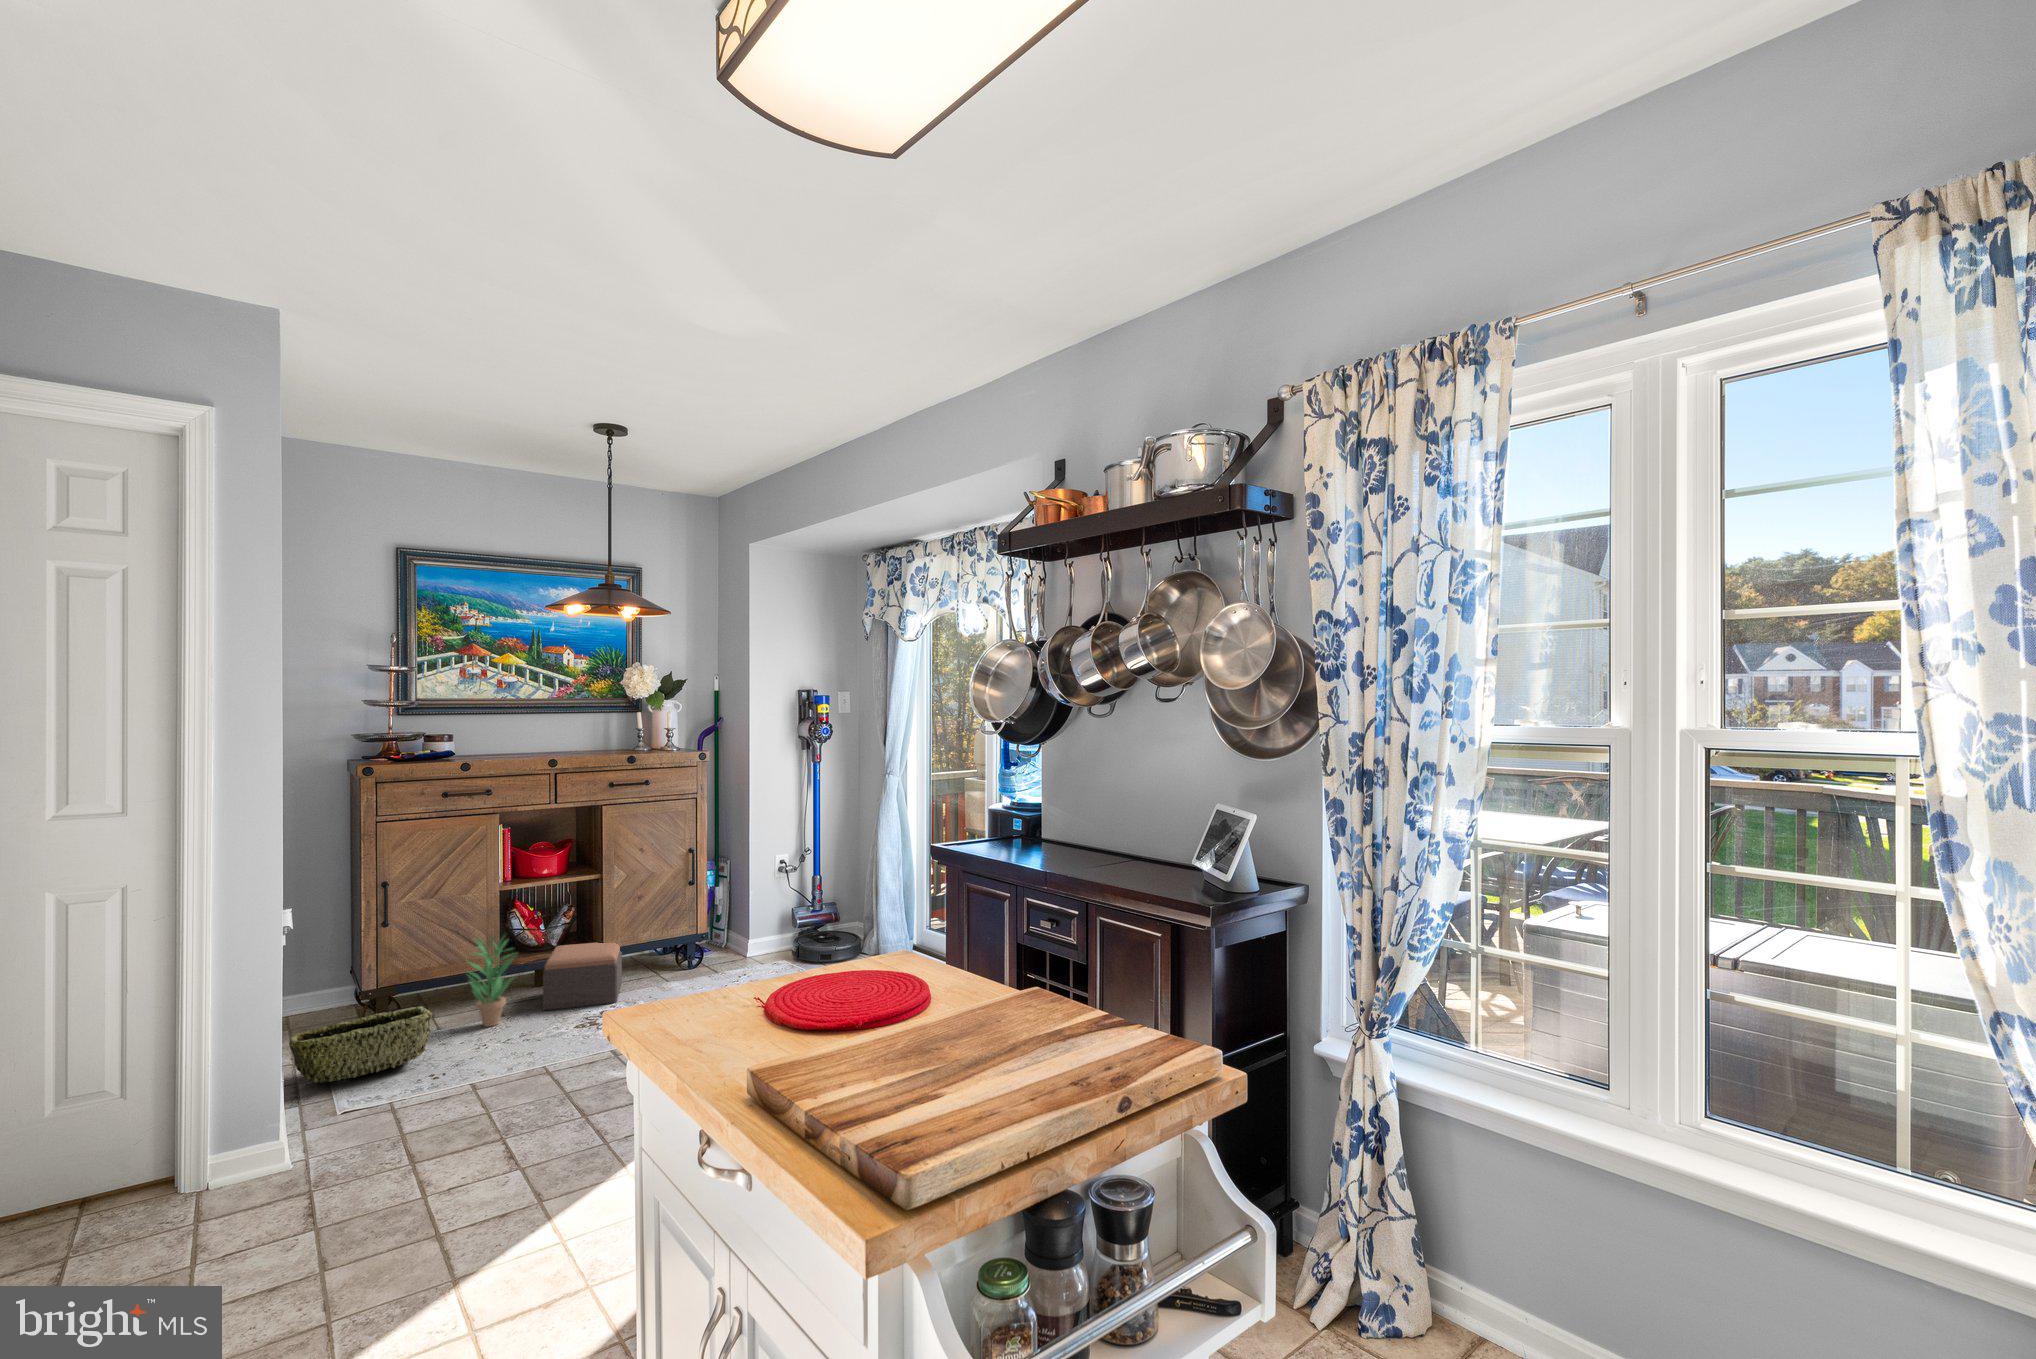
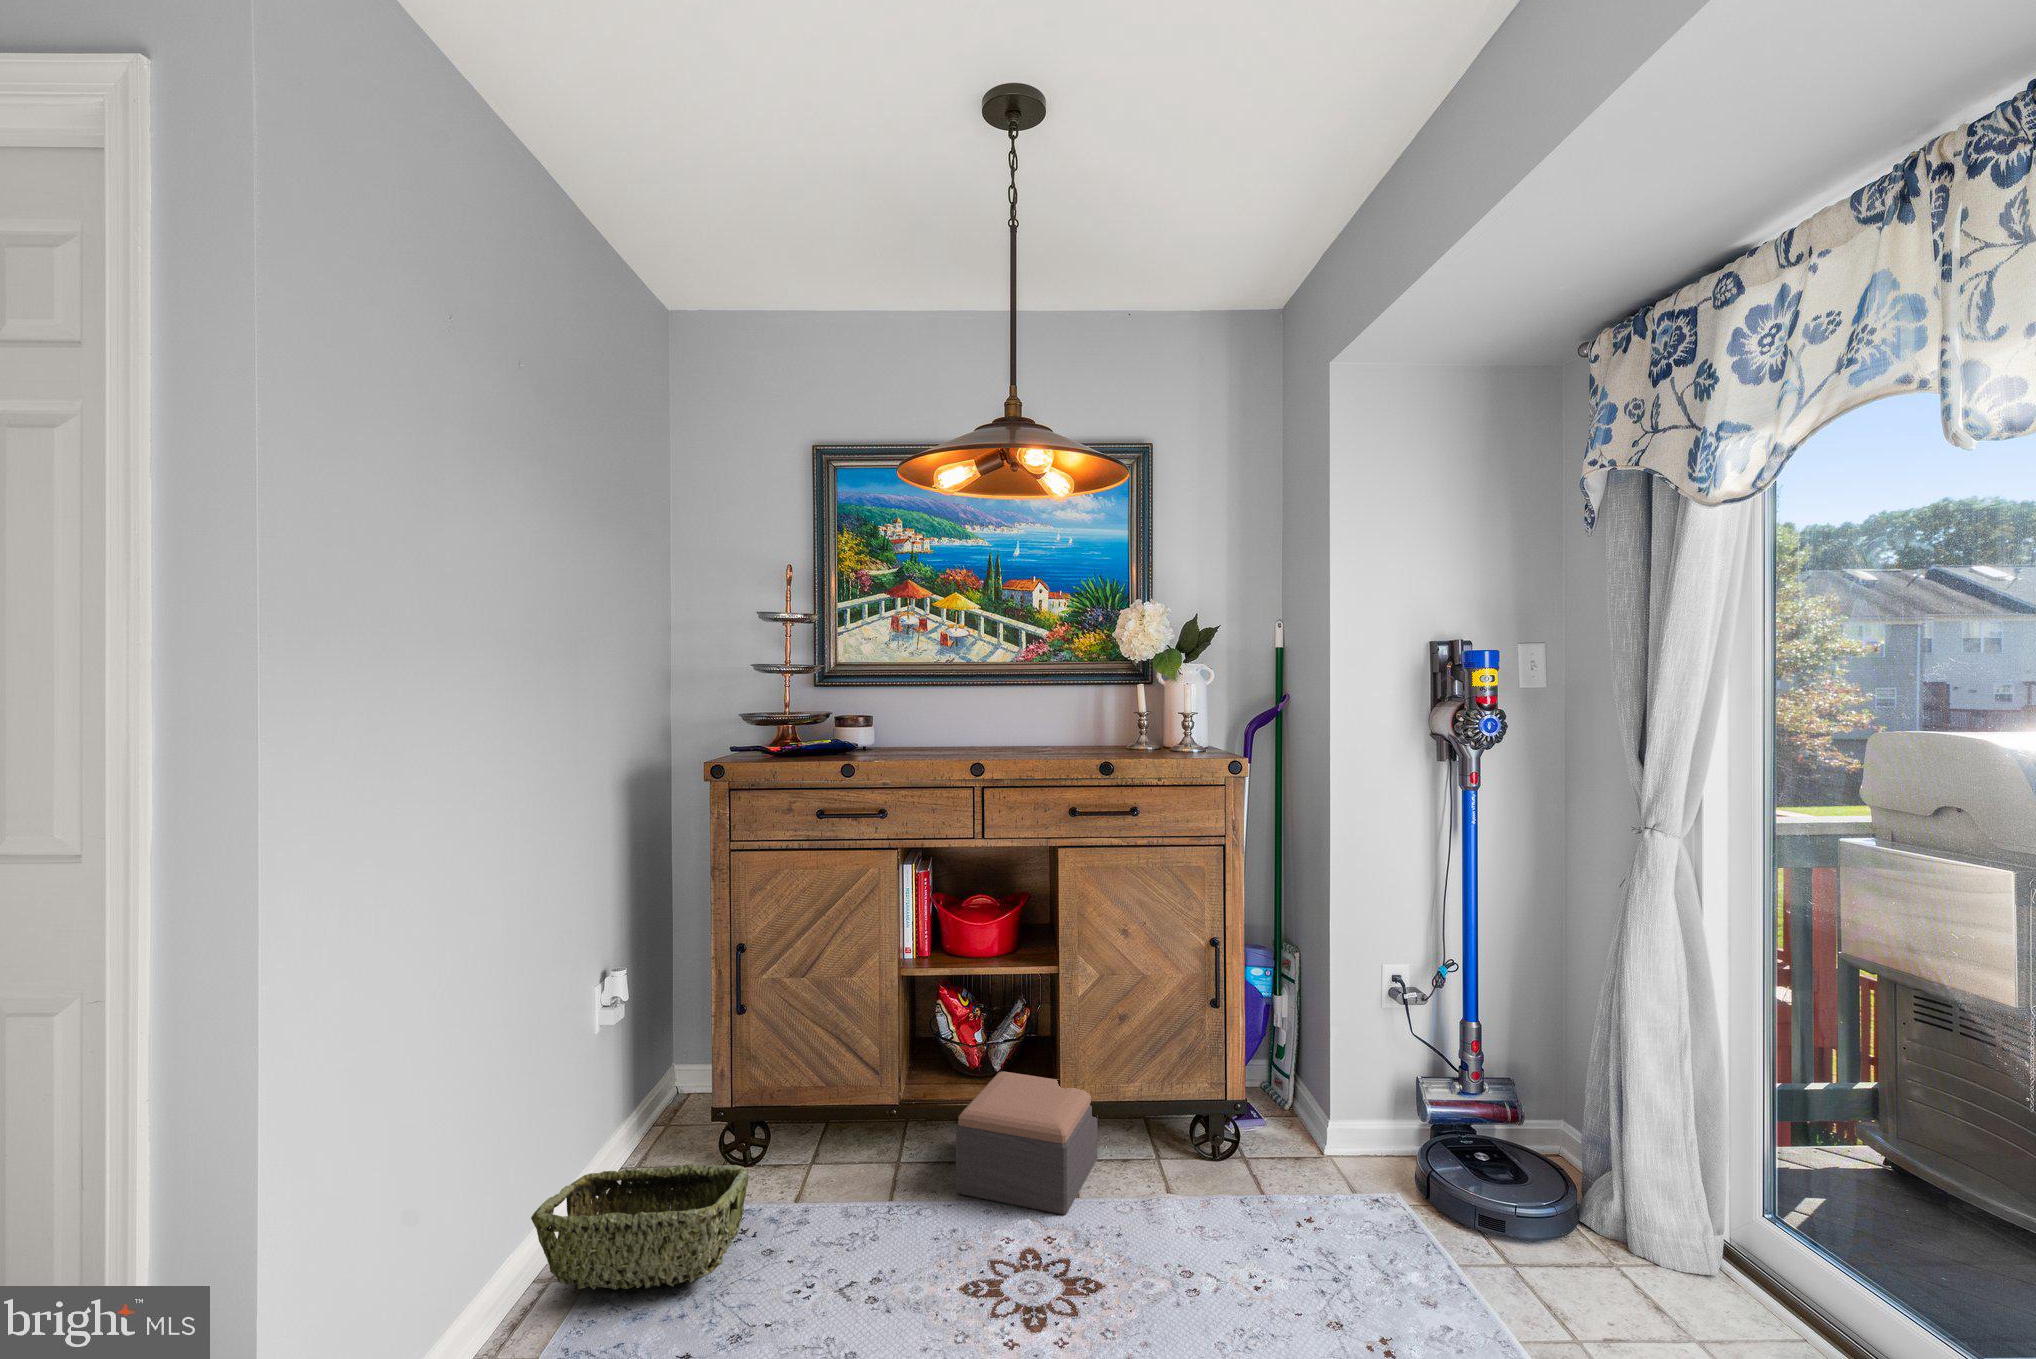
potted plant: present [469,935,518,1027] -> none [827,1054,910,1211]

